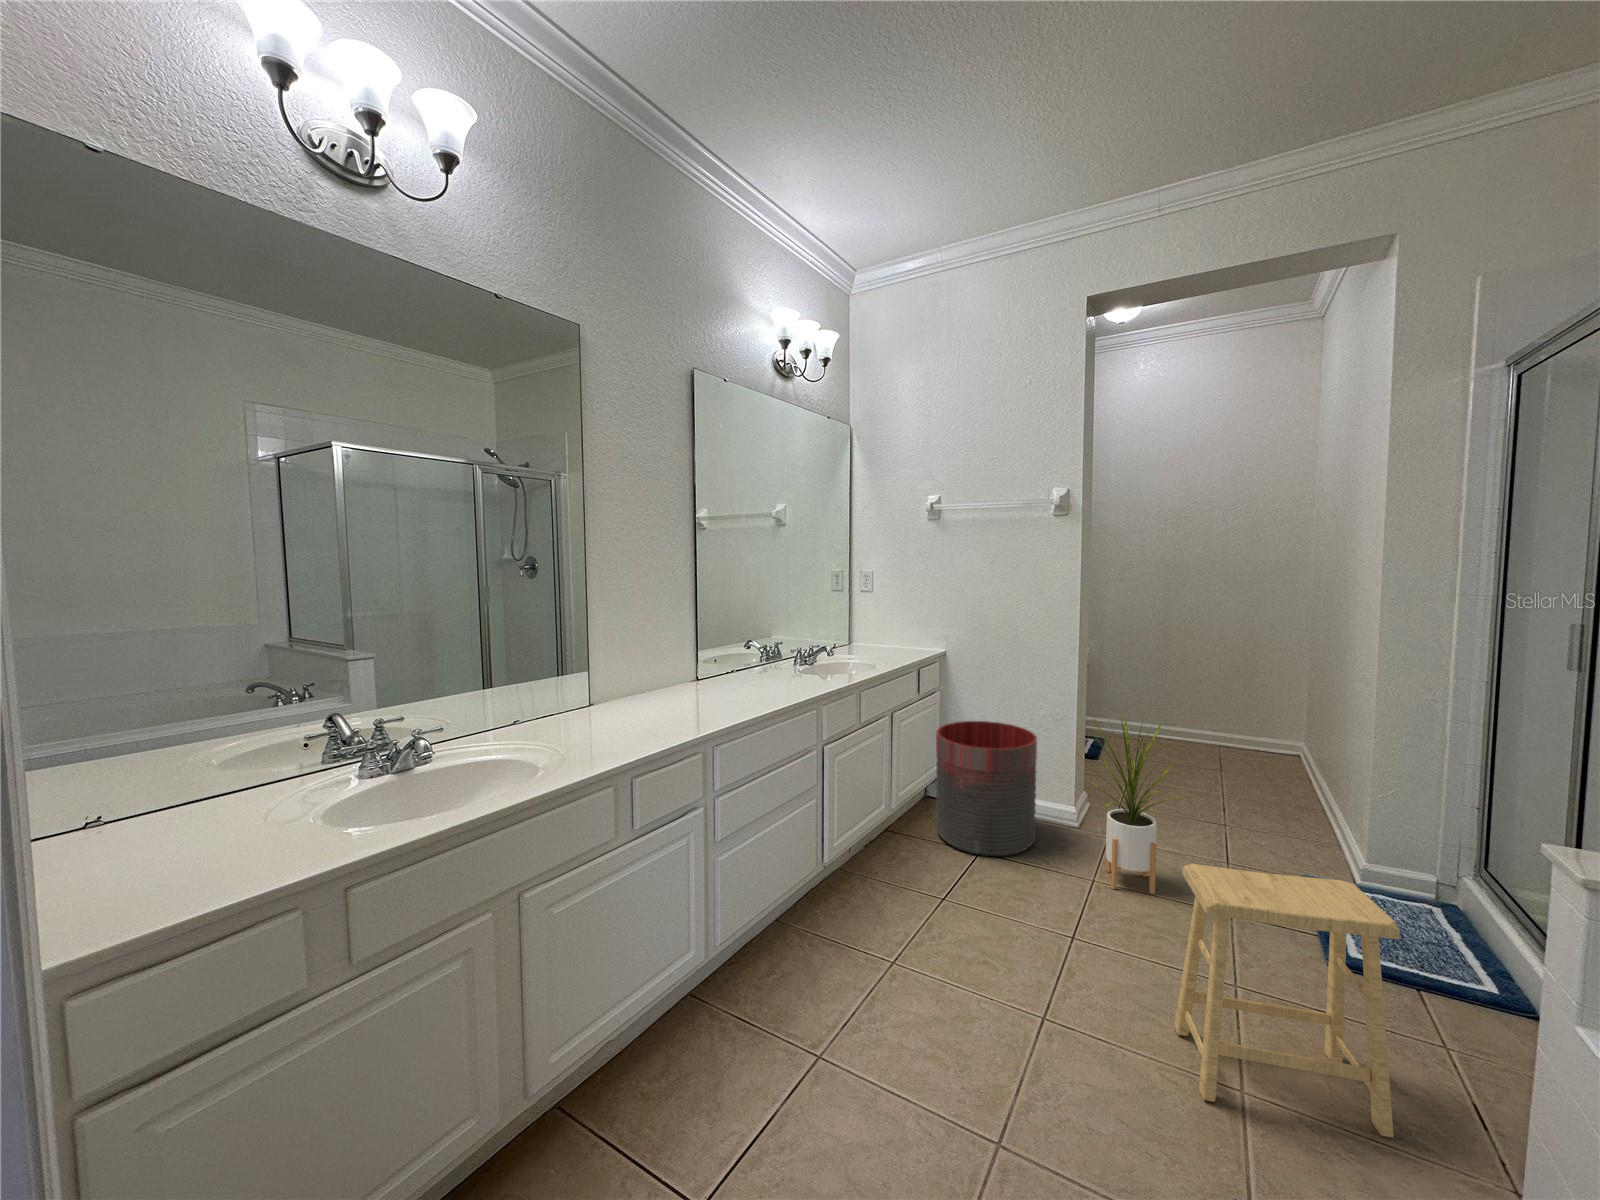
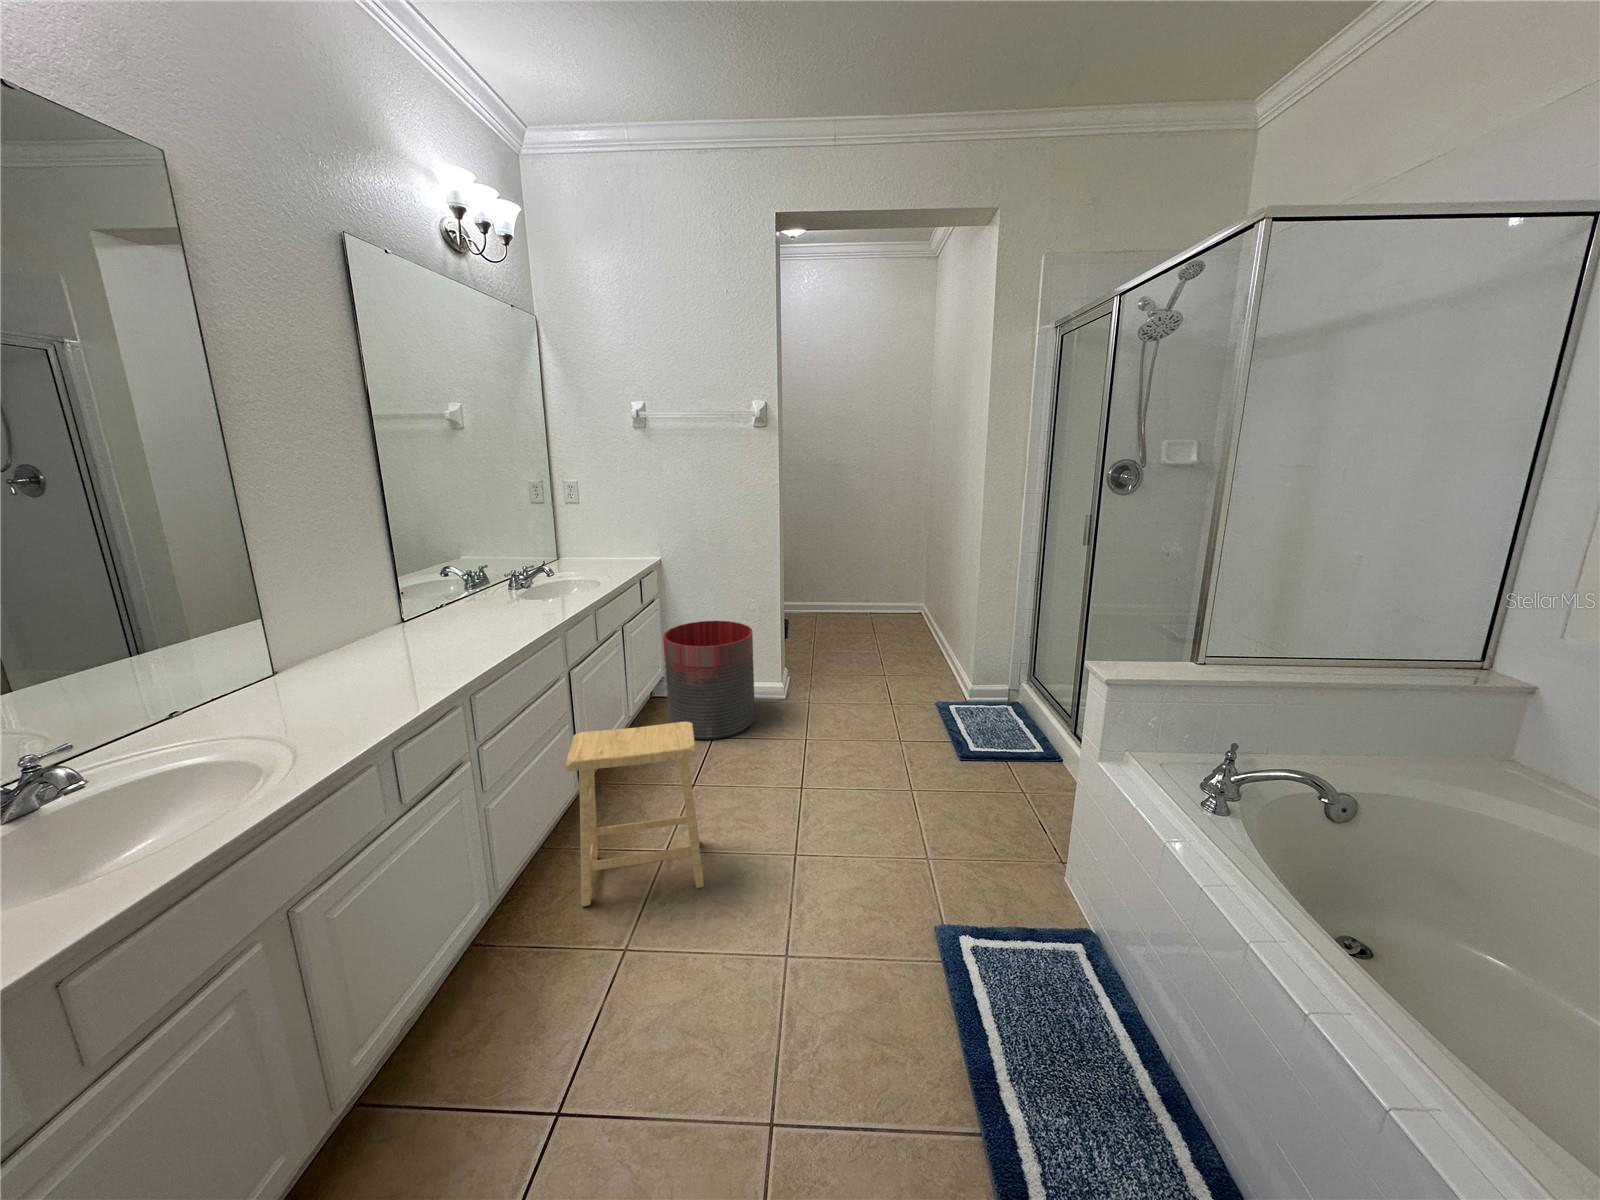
house plant: present [1089,713,1187,894] -> none [787,595,869,742]
footstool: present [1174,864,1400,1138] -> present [566,721,704,906]

